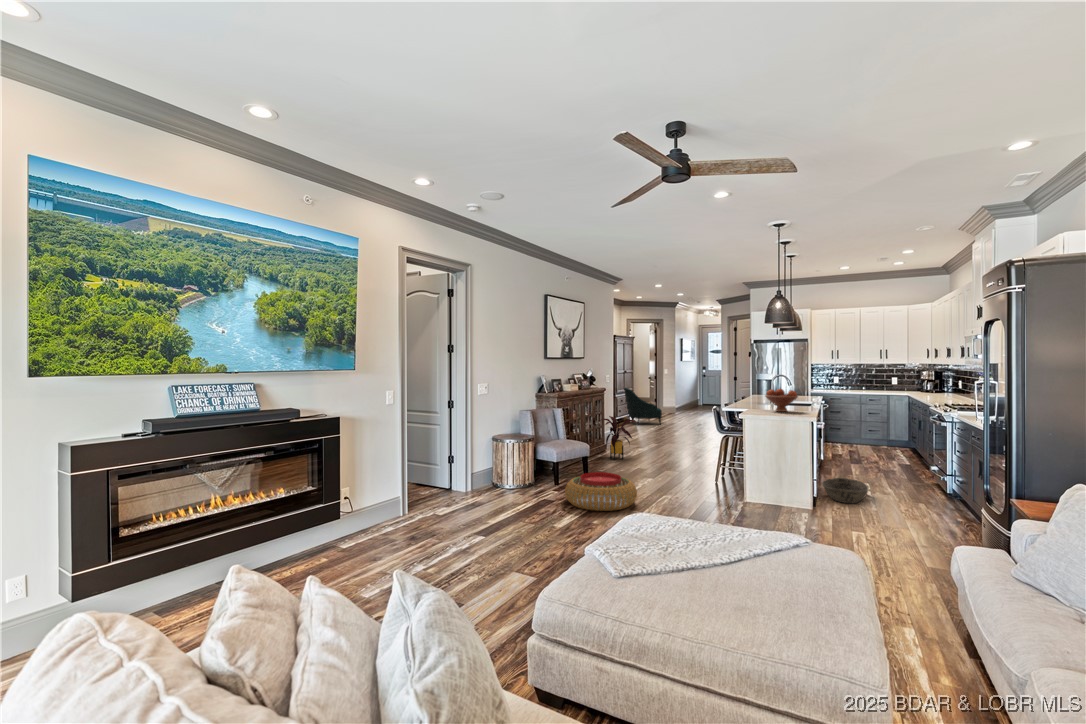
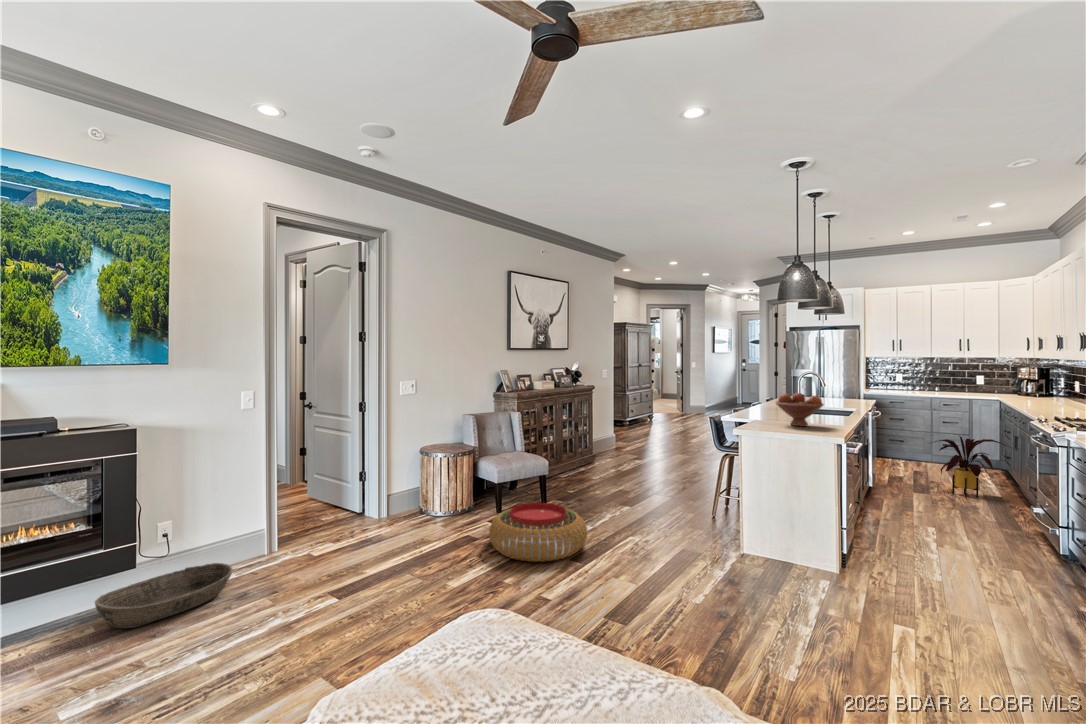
armchair: present [624,388,662,425] -> none [634,384,681,430]
house plant: present [599,416,638,460] -> present [935,436,1007,498]
basket: present [822,478,868,503] -> present [95,563,233,628]

